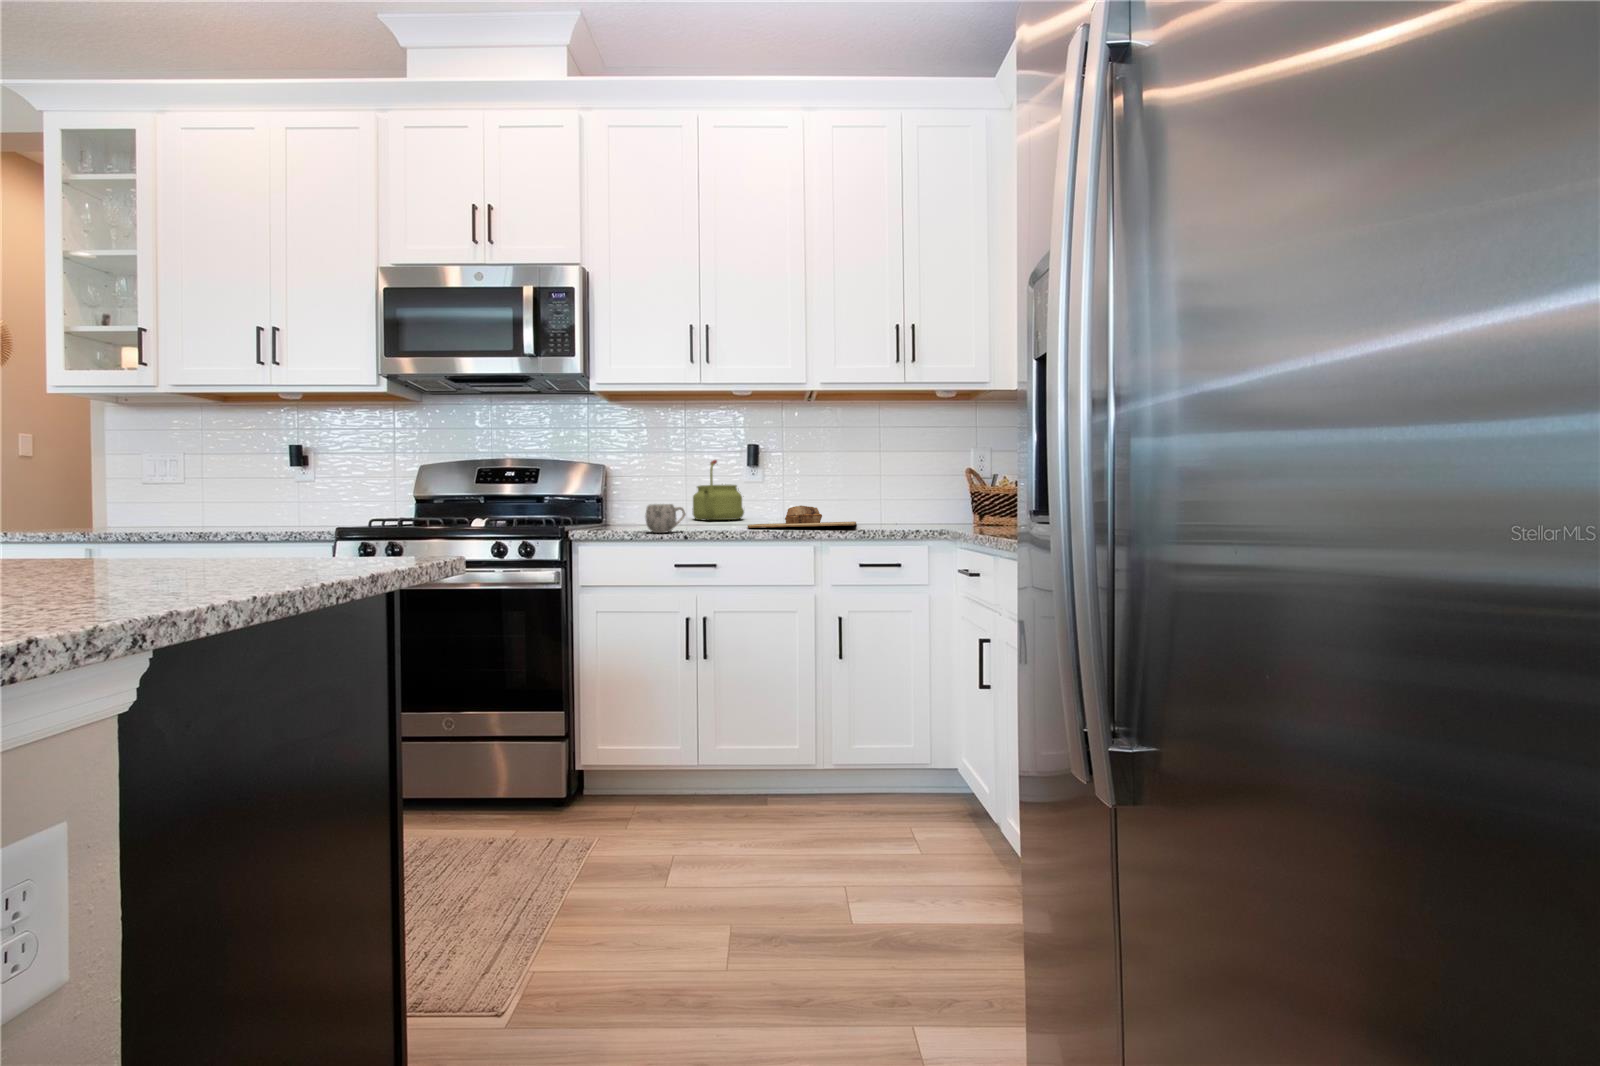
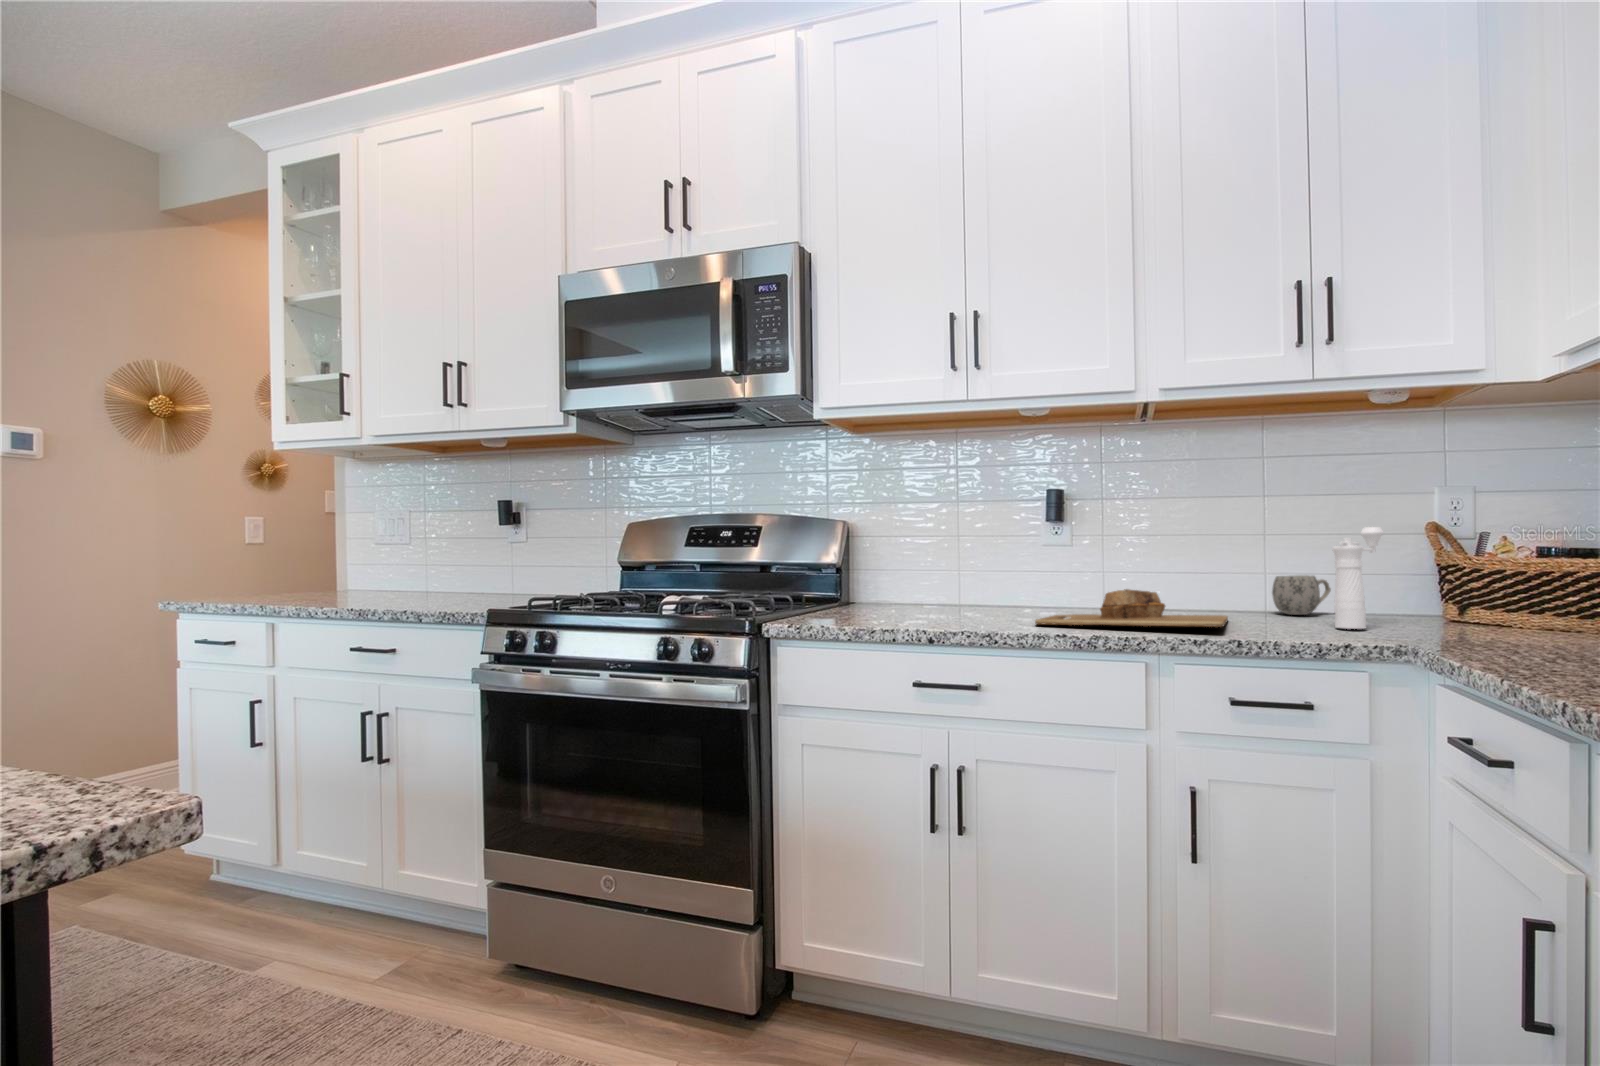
kettle: present [692,460,744,520] -> none [964,514,1043,605]
pepper mill: none [912,469,938,526] -> present [1332,527,1383,629]
mug: present [645,504,686,533] -> present [1272,575,1331,615]

